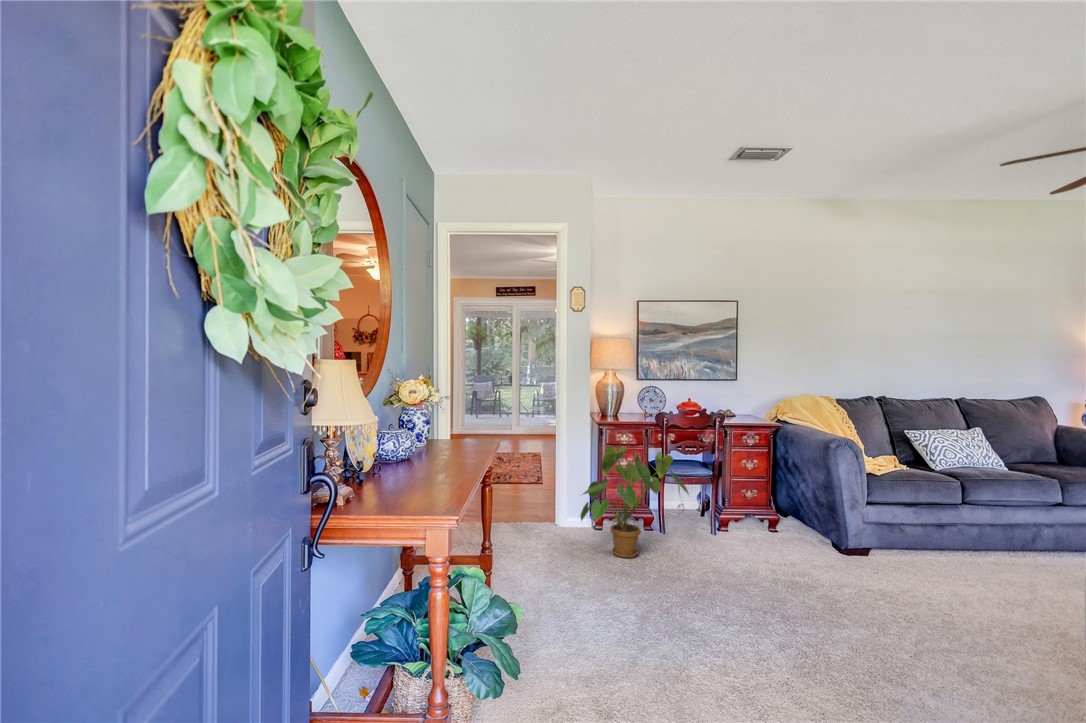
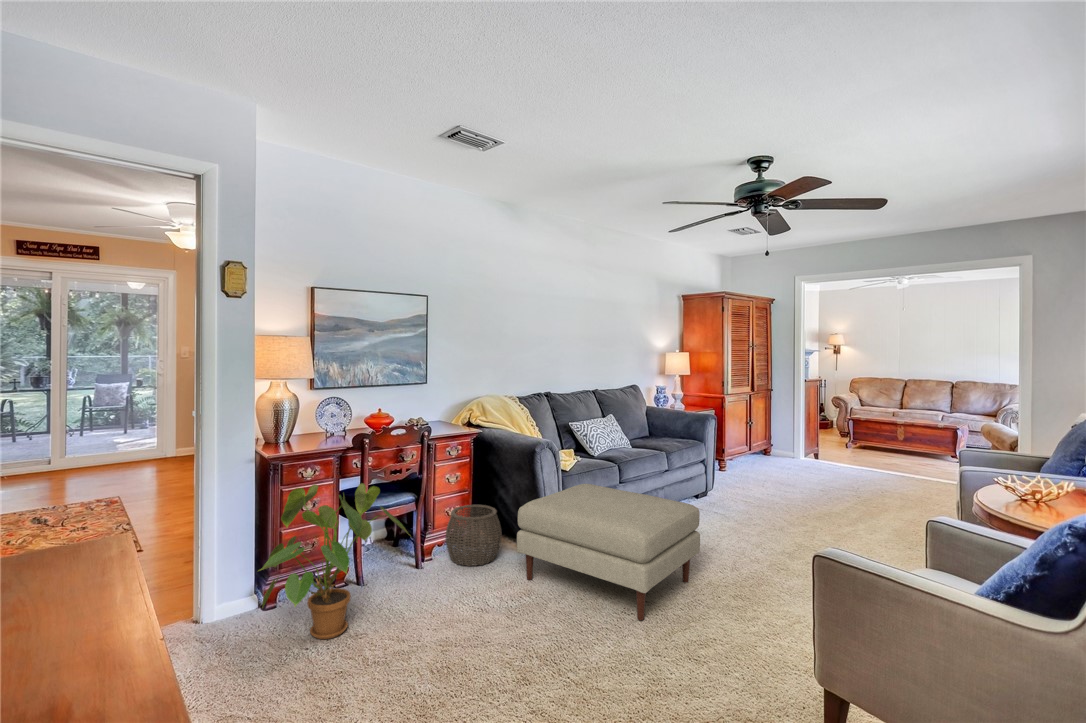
ottoman: none [798,489,1046,630] -> present [517,484,700,620]
woven basket: none [737,491,794,547] -> present [446,505,502,566]

